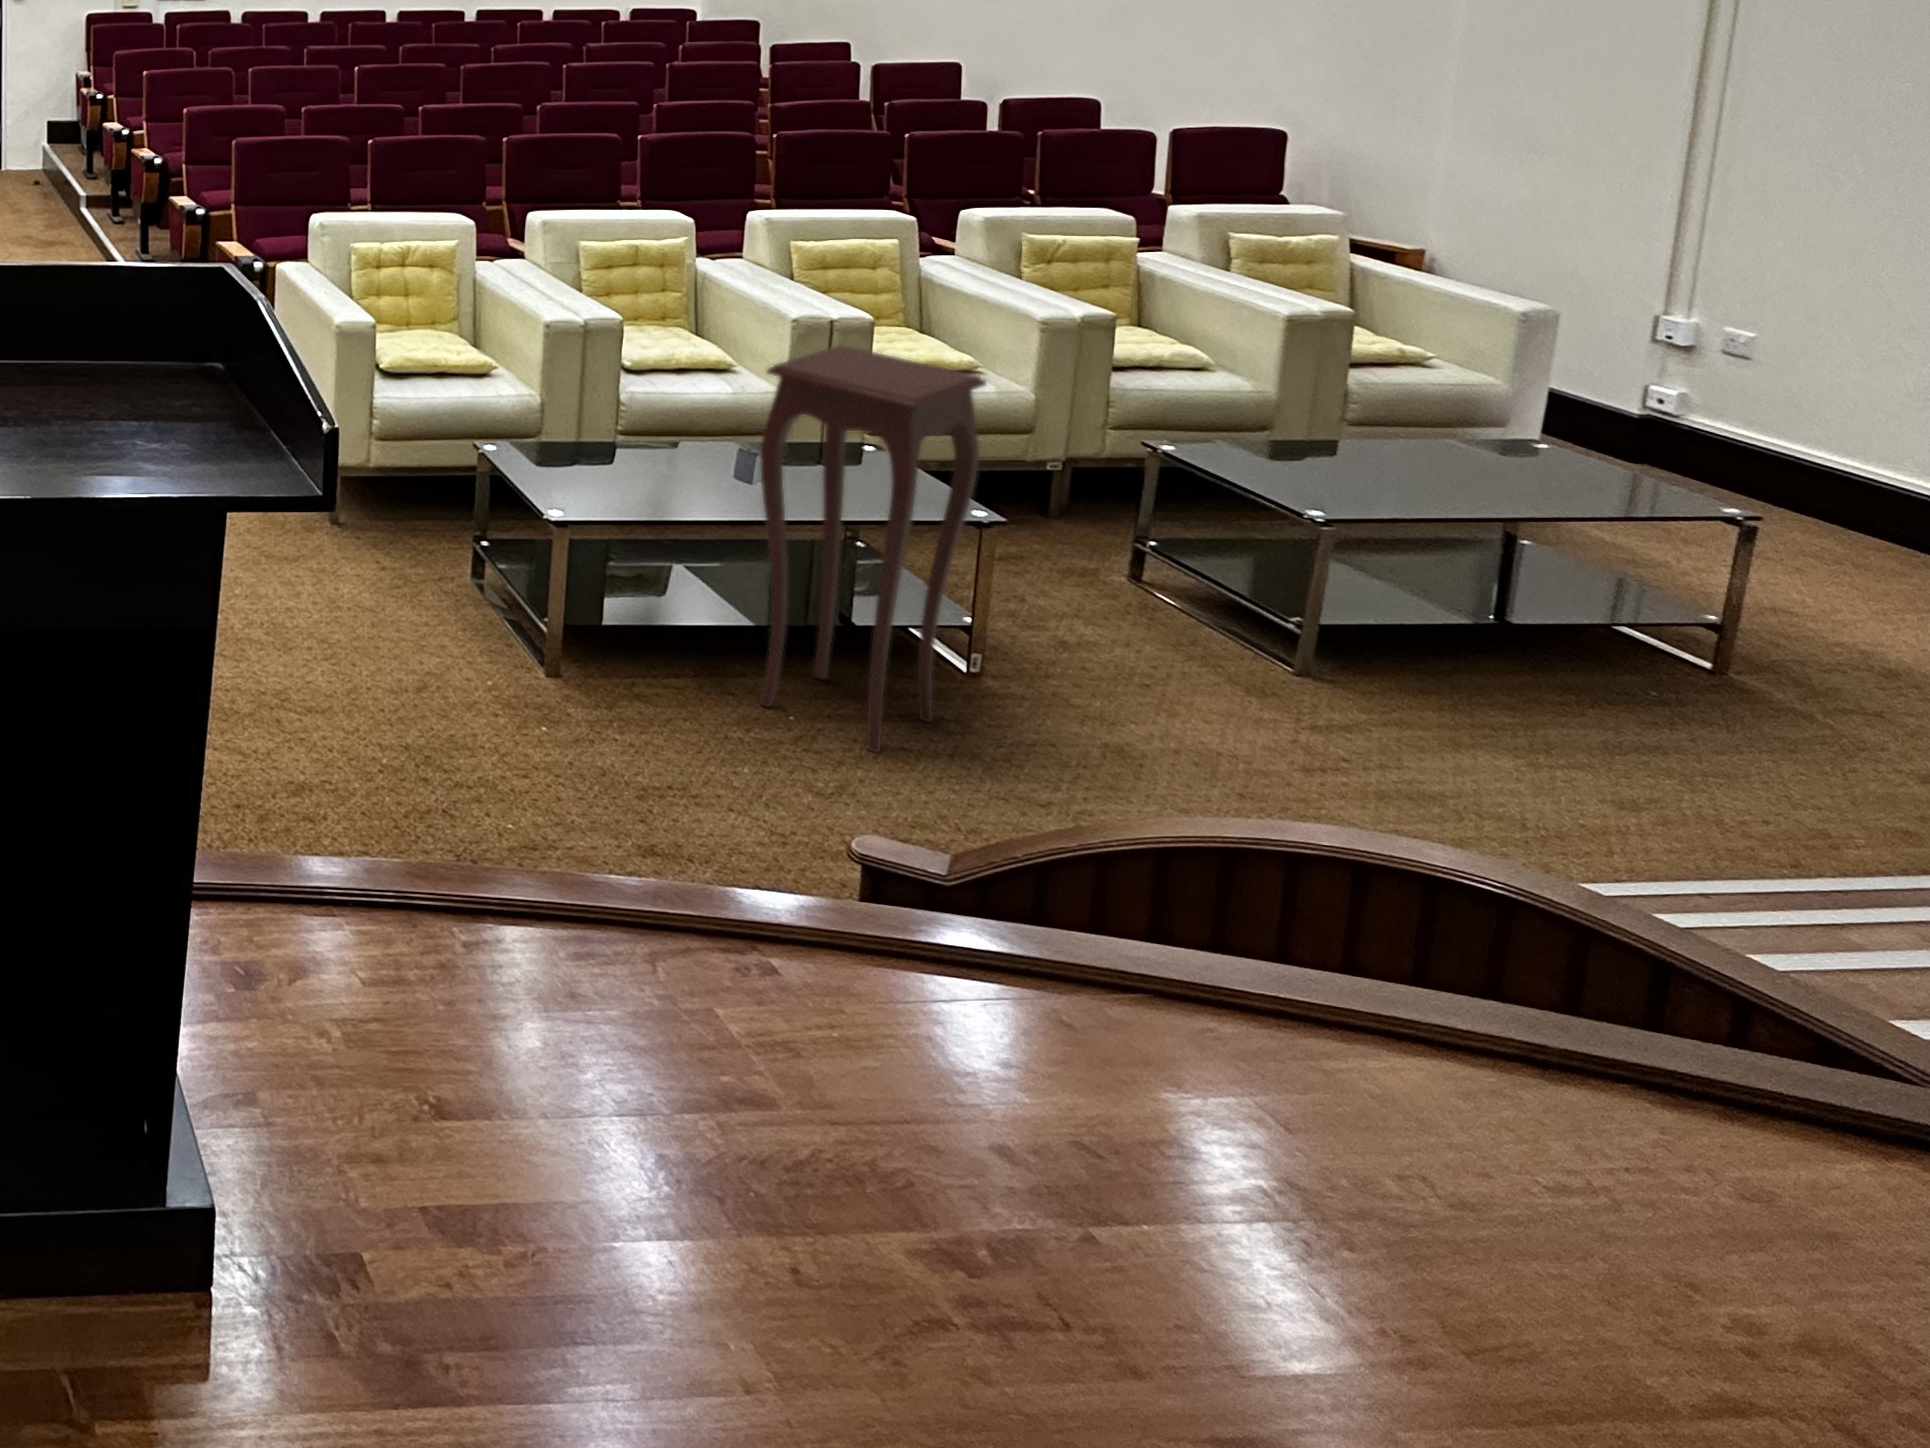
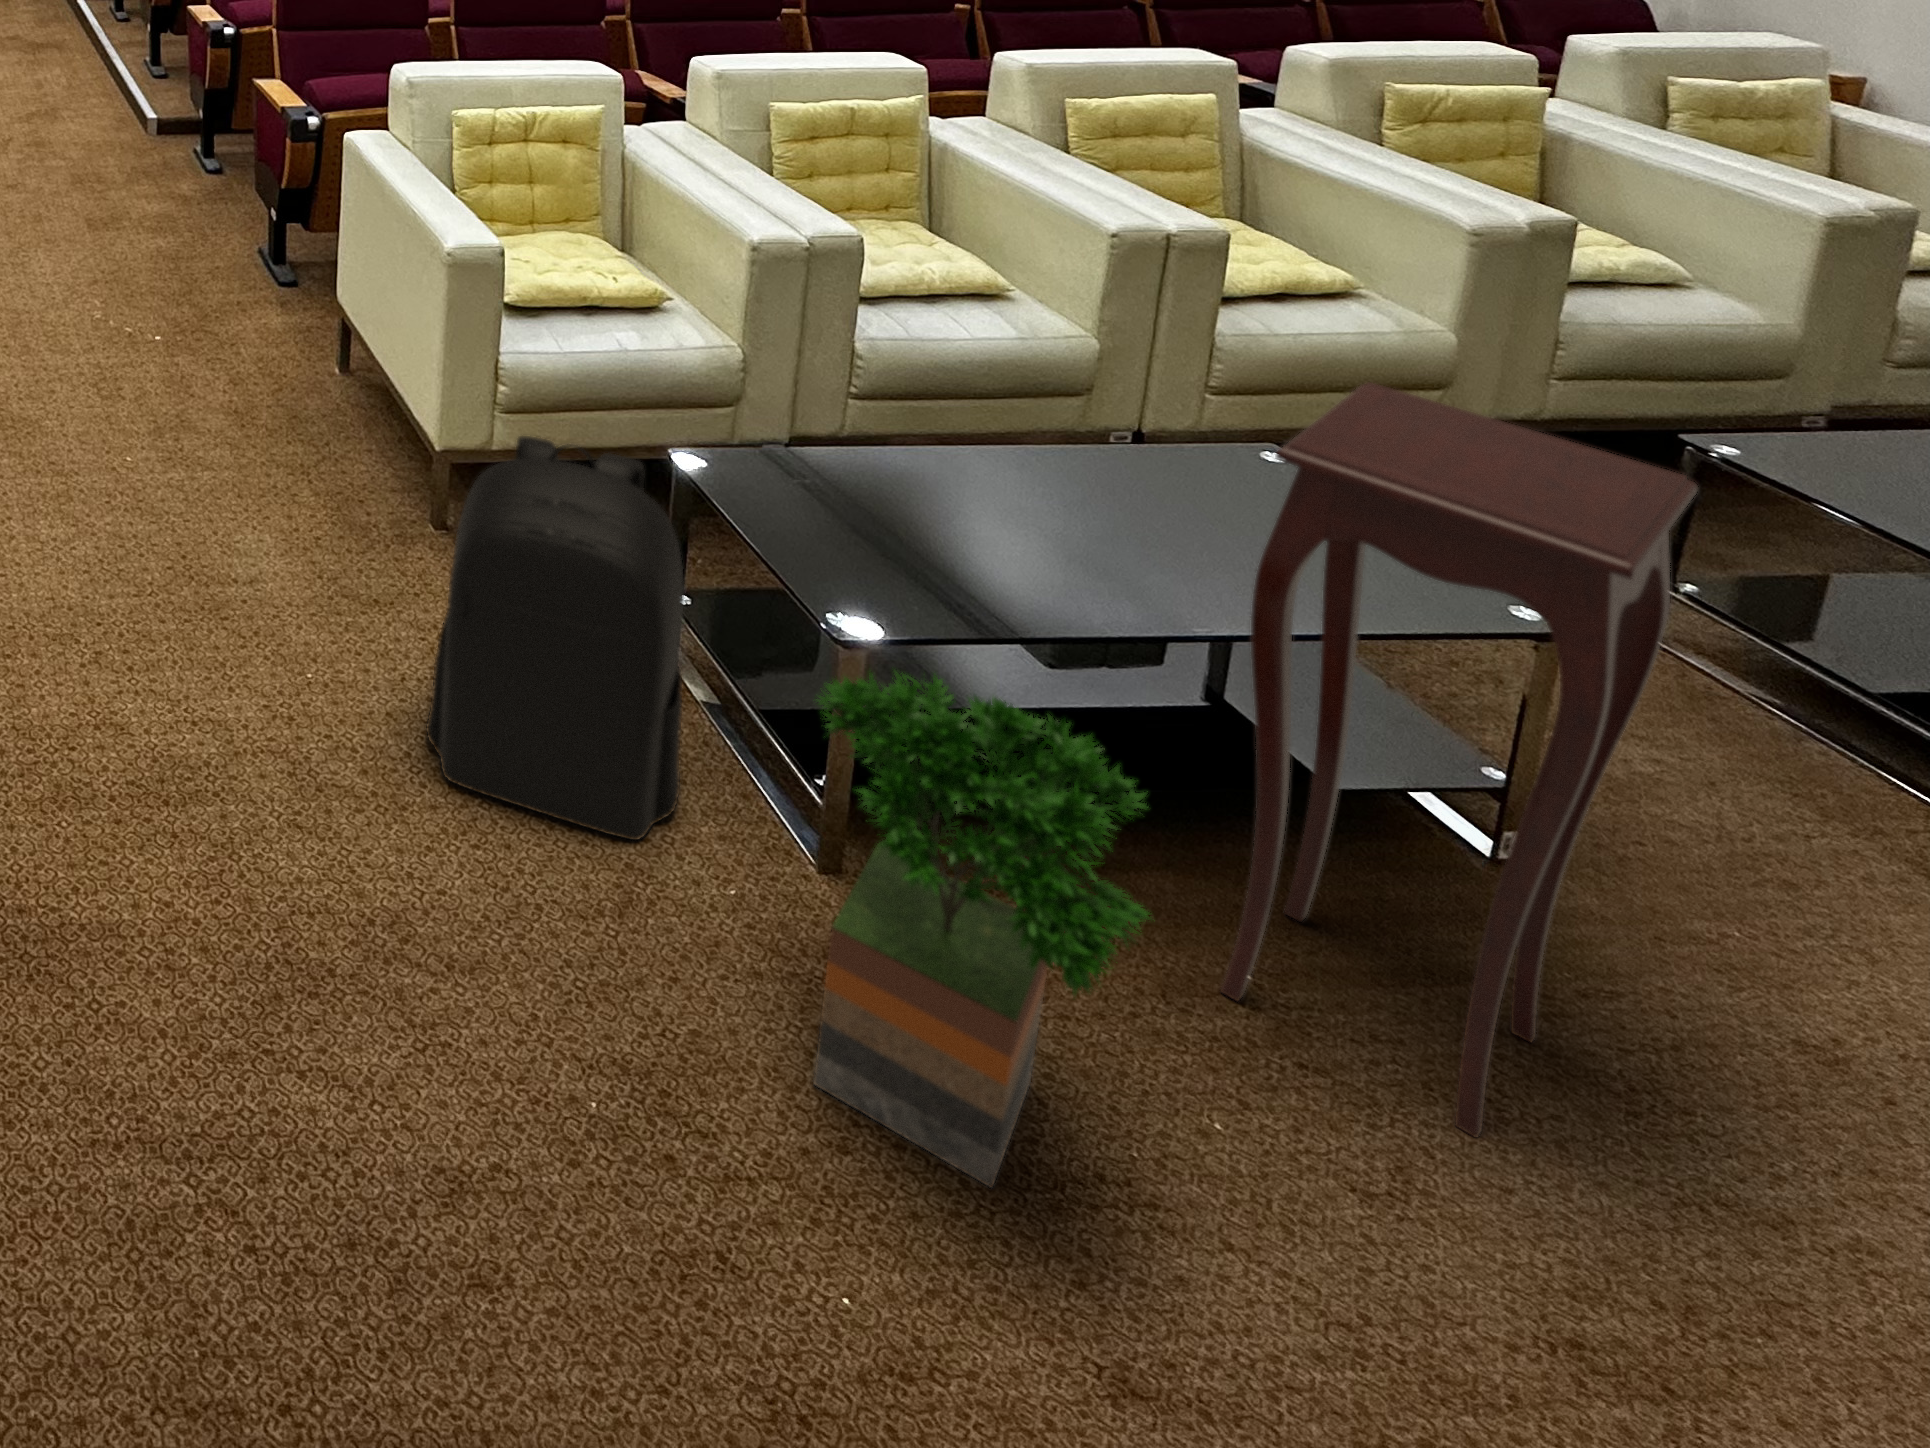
backpack: none [308,411,464,648] -> present [426,436,684,840]
potted tree: none [509,492,683,768] -> present [814,672,1149,1187]

